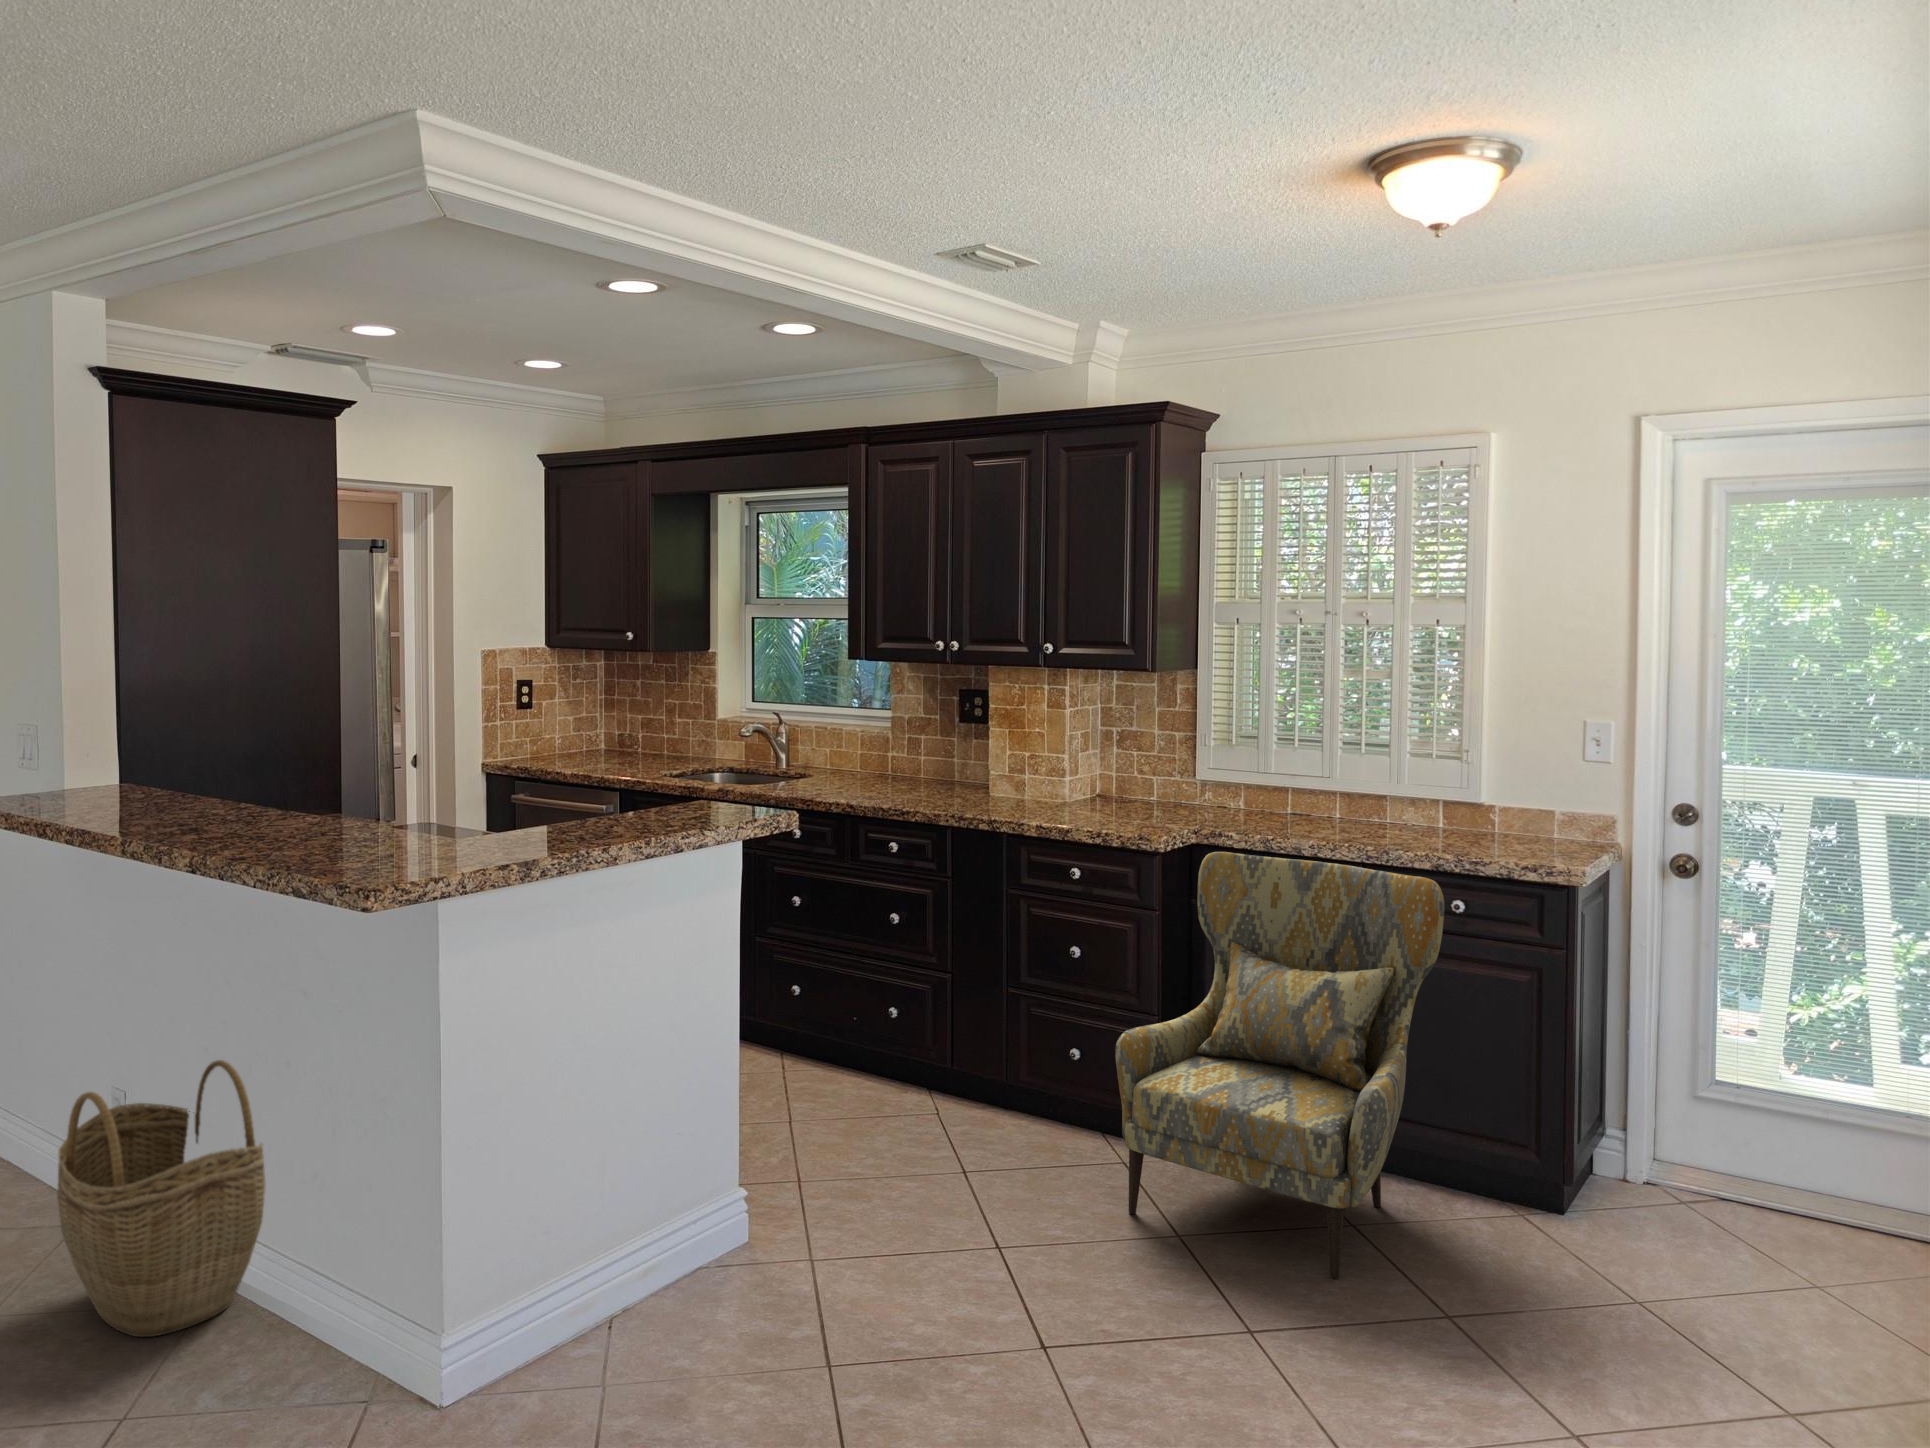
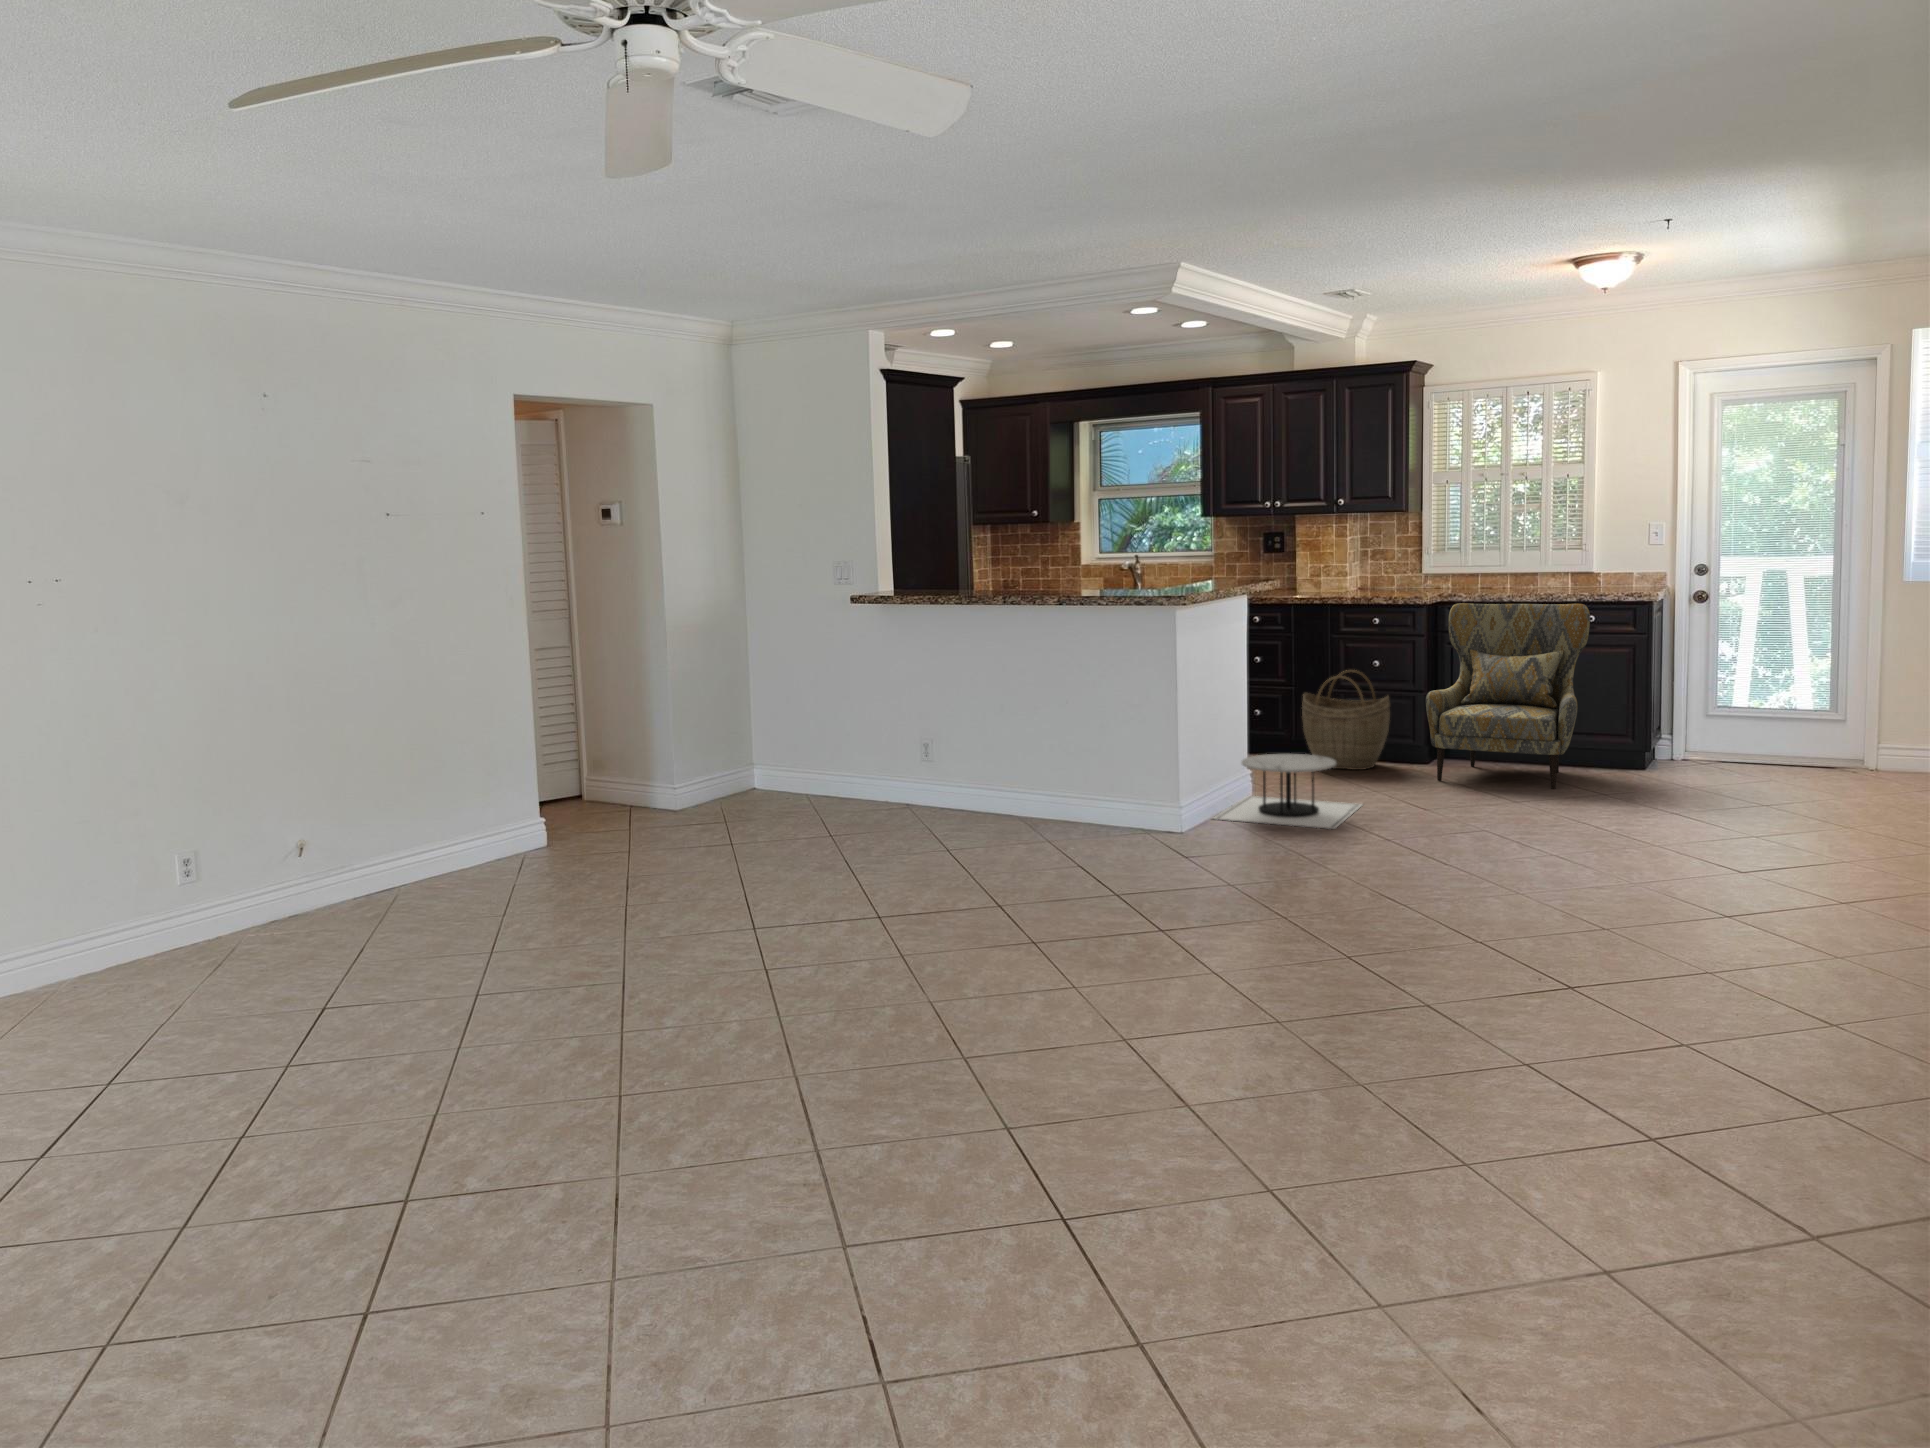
woven basket: present [57,1060,265,1337] -> present [1302,670,1390,770]
side table: none [546,1167,909,1416] -> present [1214,754,1362,829]

